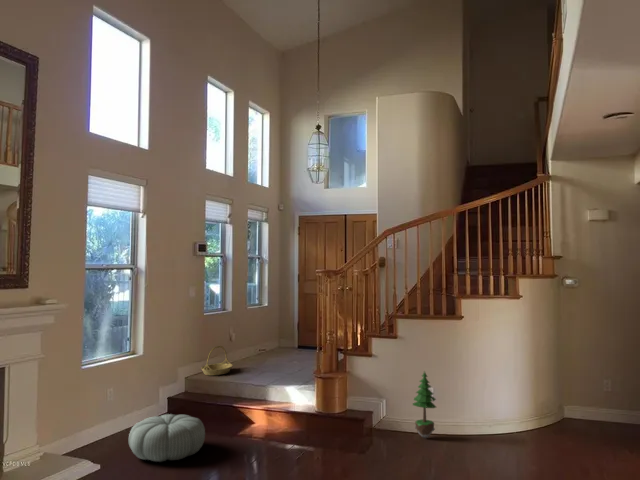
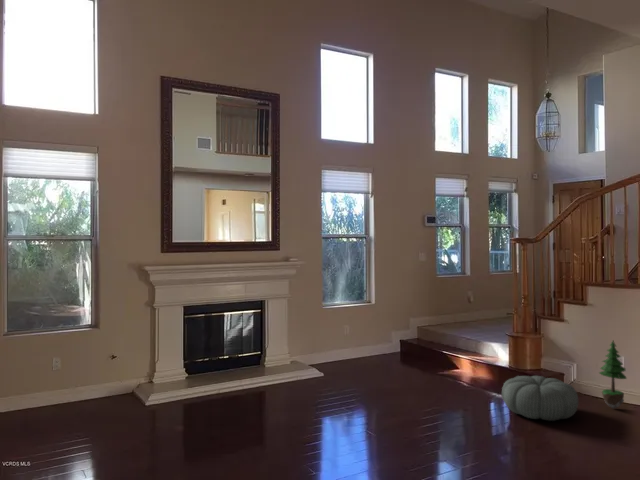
basket: present [201,346,233,375] -> none [432,303,462,327]
pouf: present [129,414,205,462] -> present [502,376,578,421]

